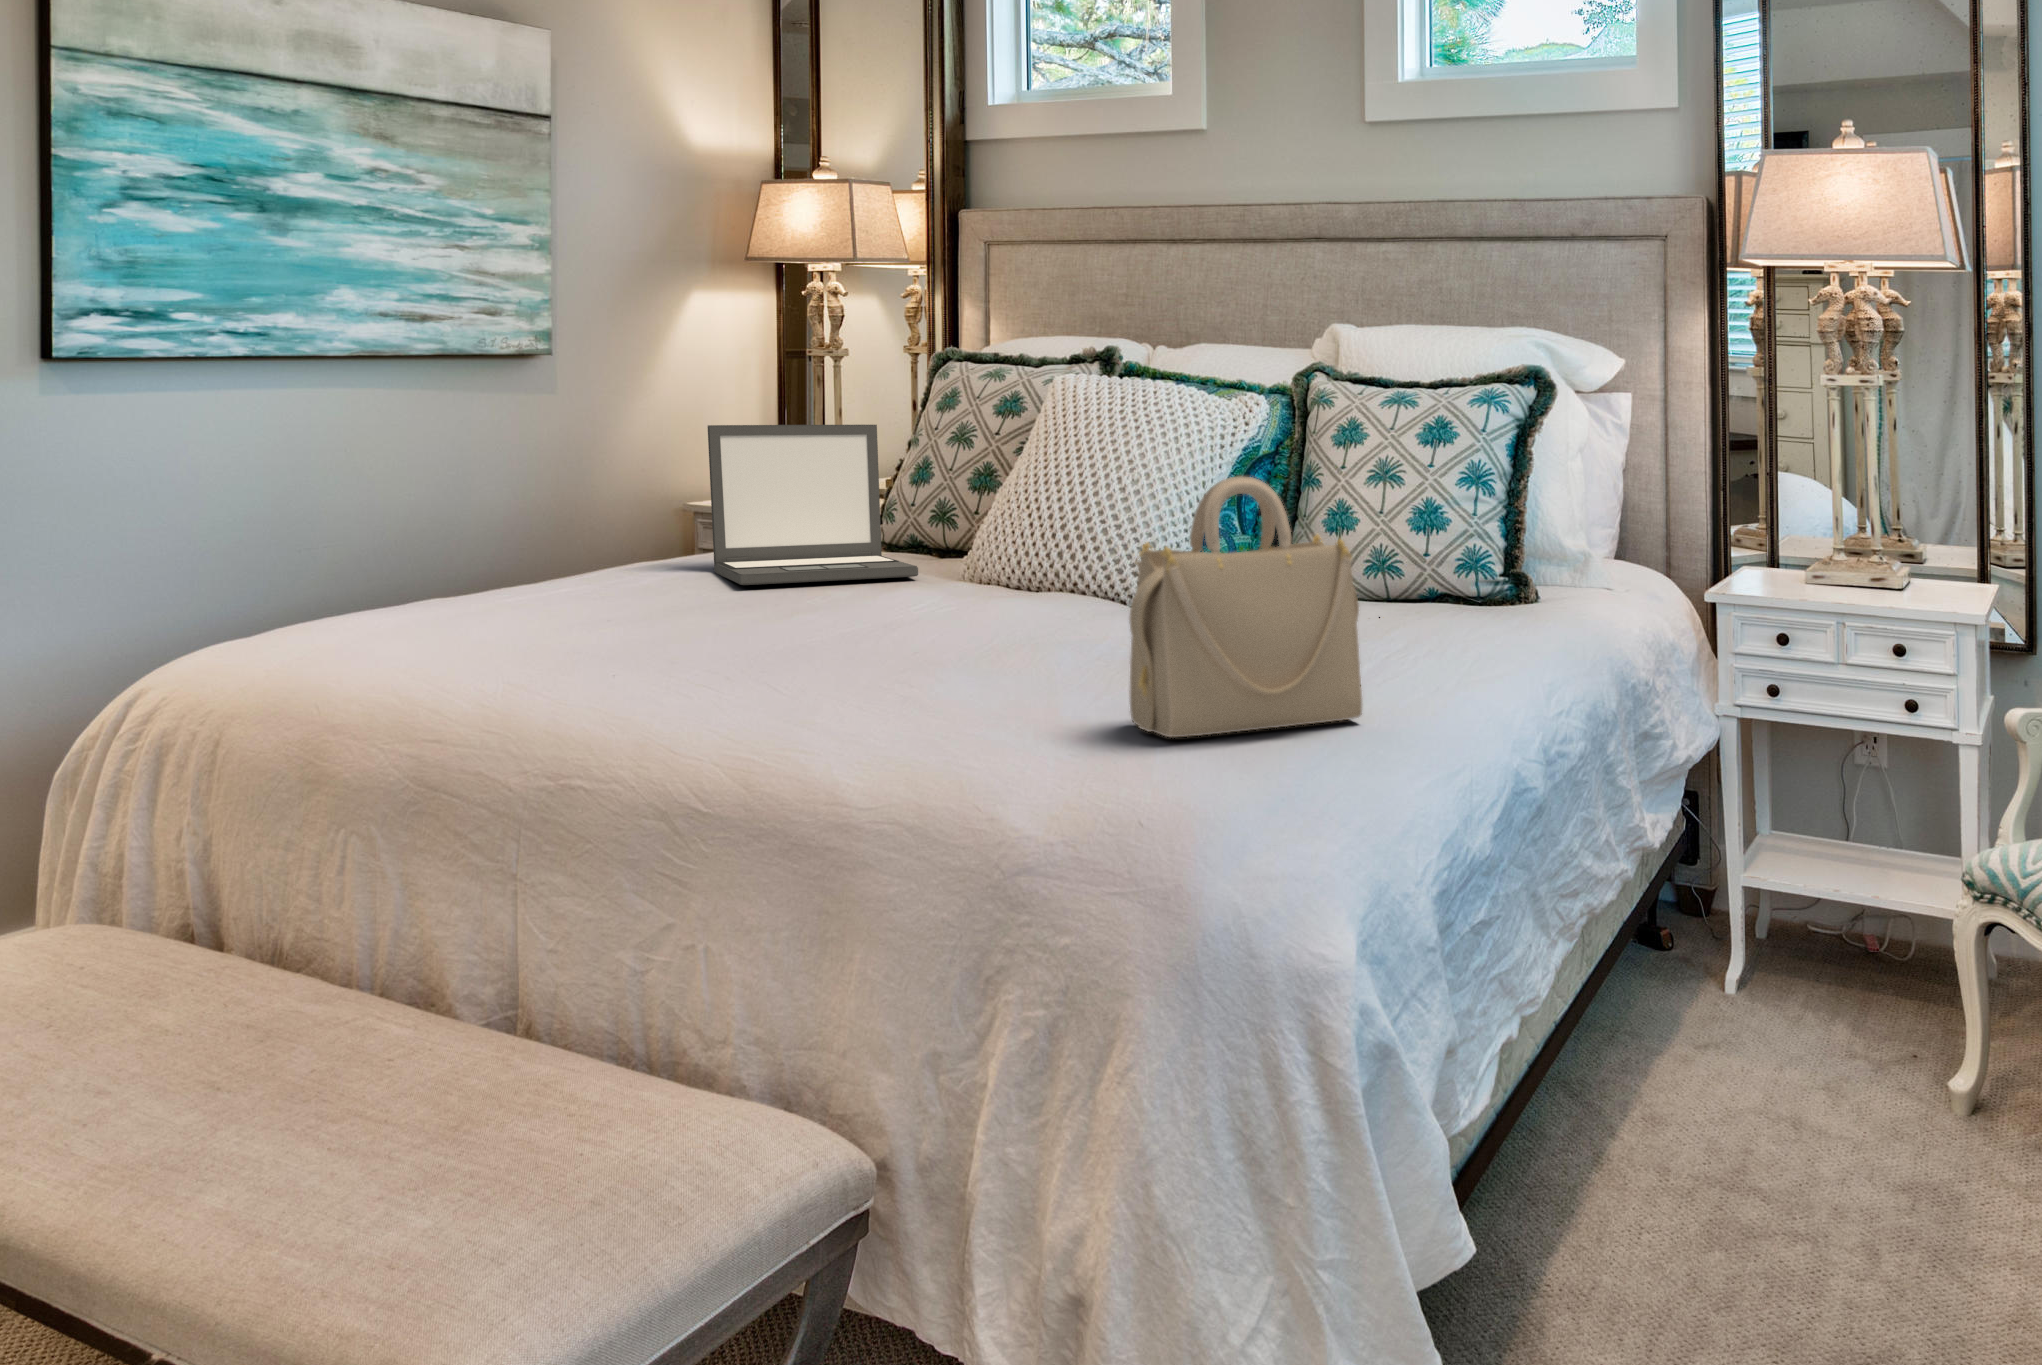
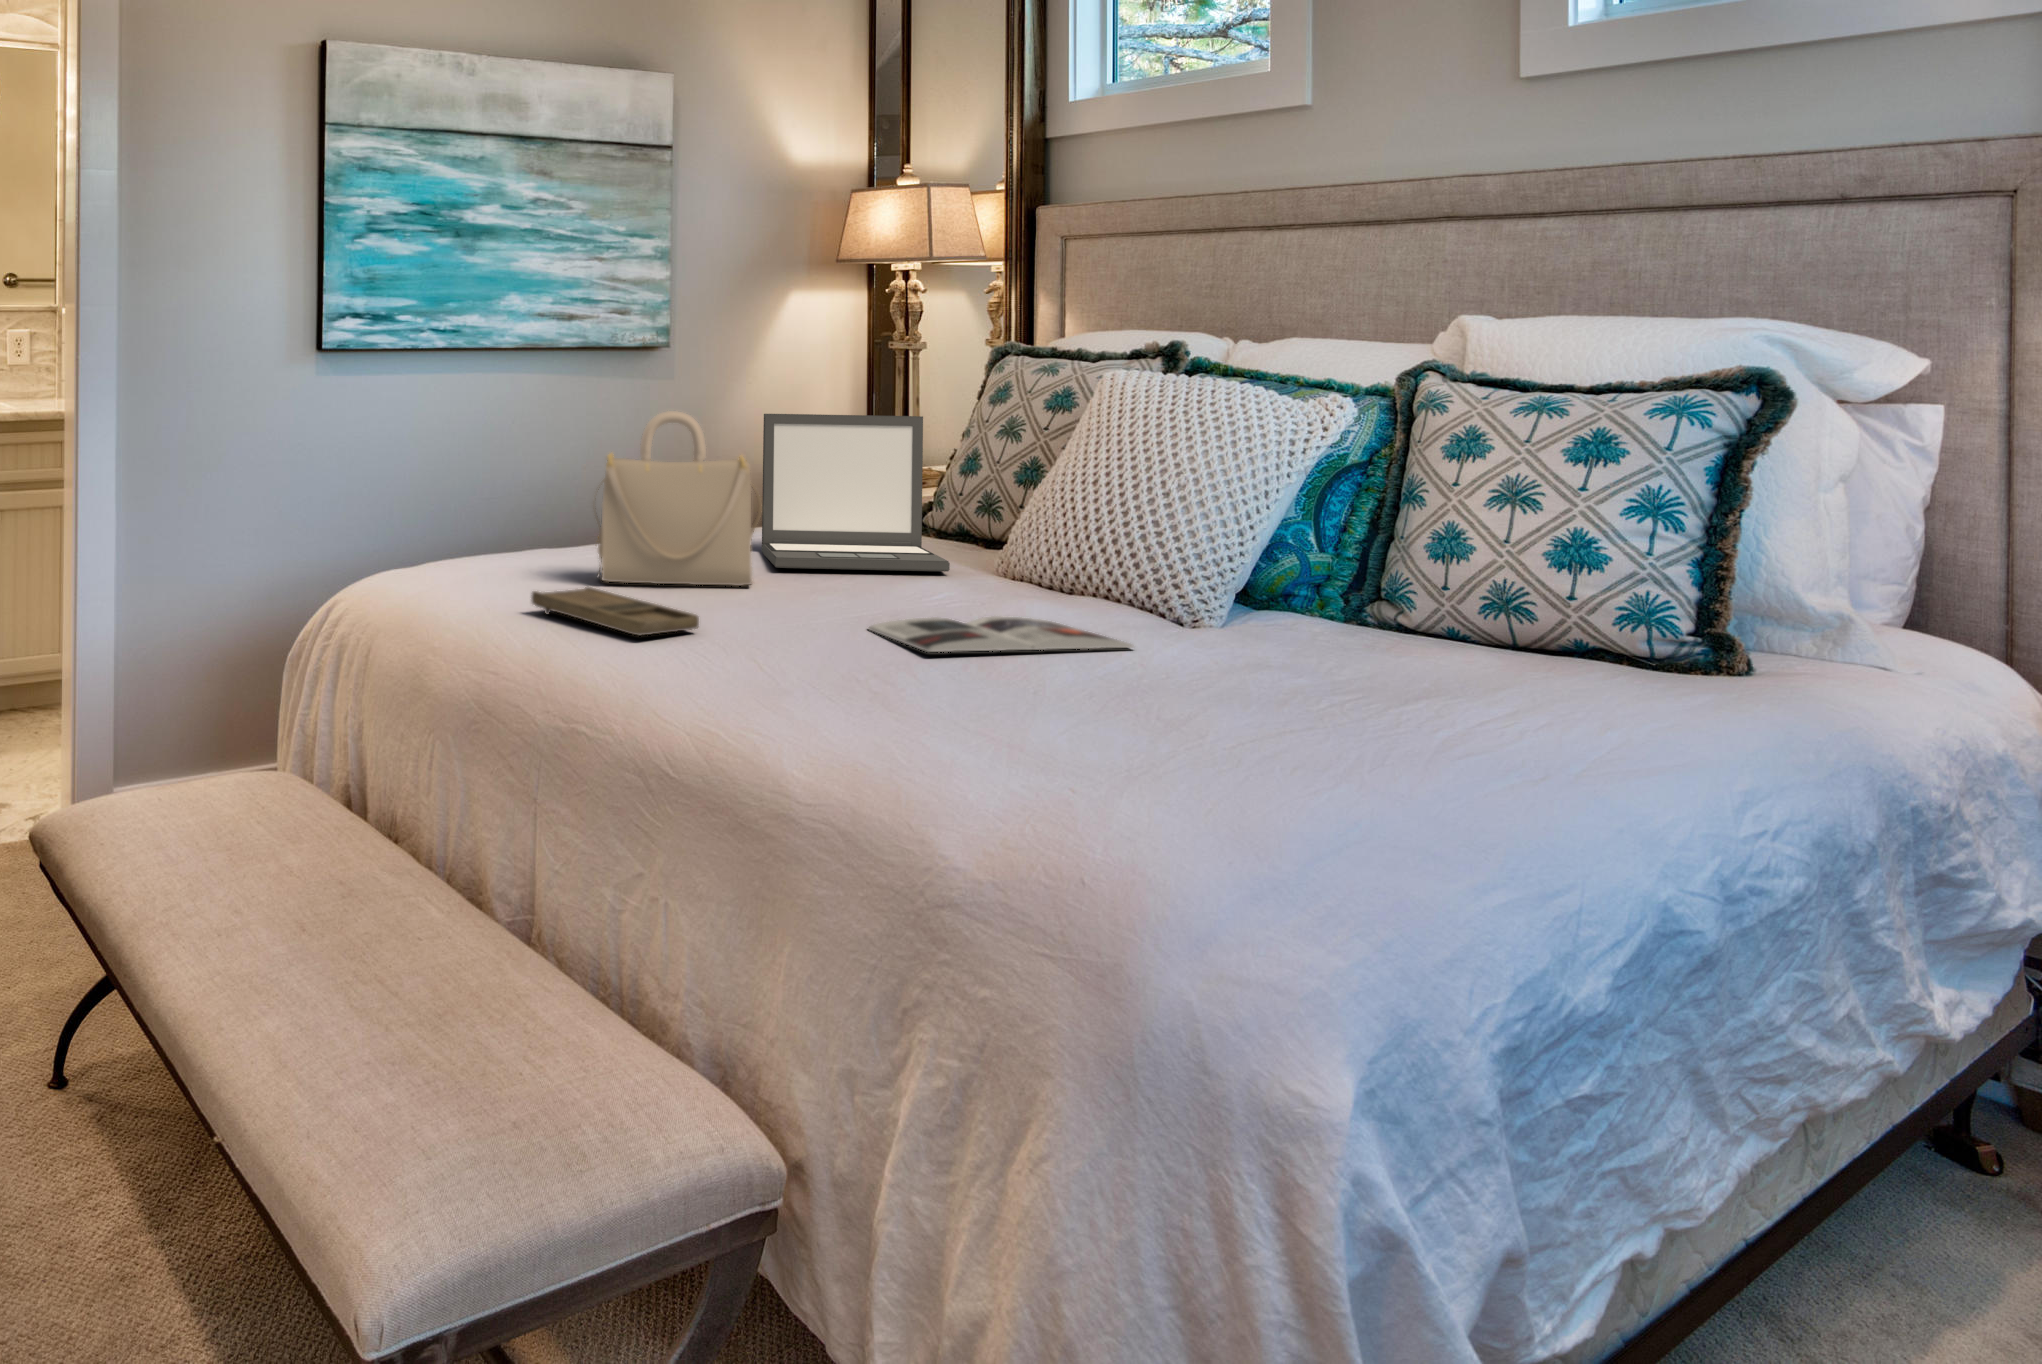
handbag: present [1129,477,1362,737] -> present [597,411,762,586]
magazine: none [862,610,1110,646] -> present [868,616,1133,652]
tray: none [485,617,692,659] -> present [531,587,699,636]

